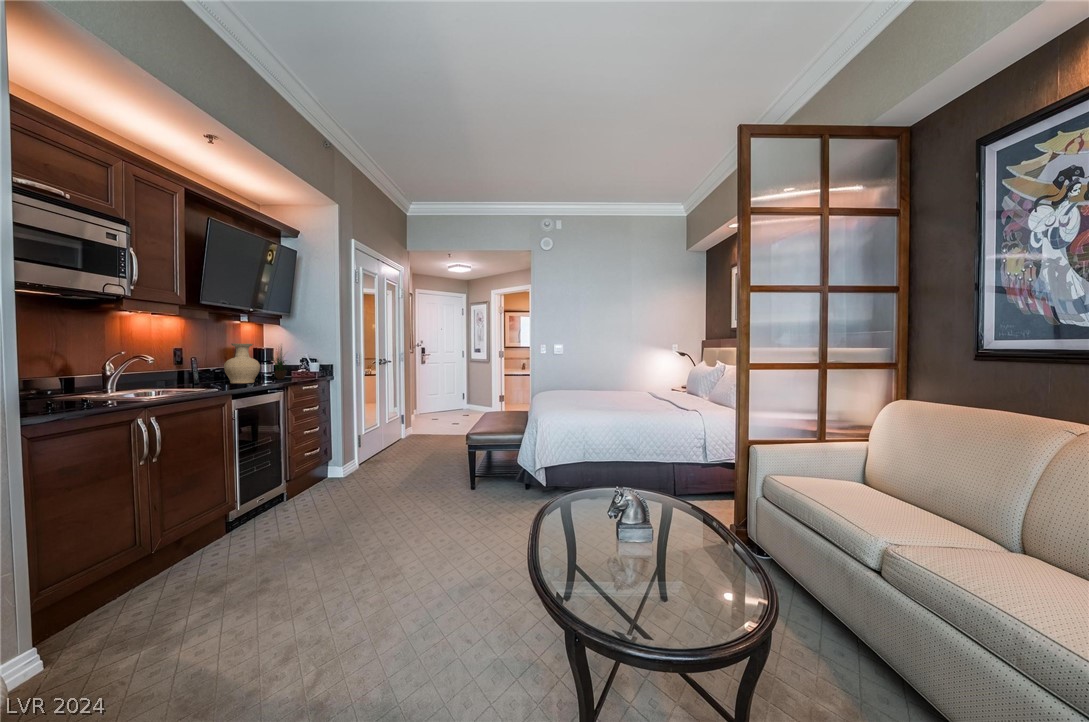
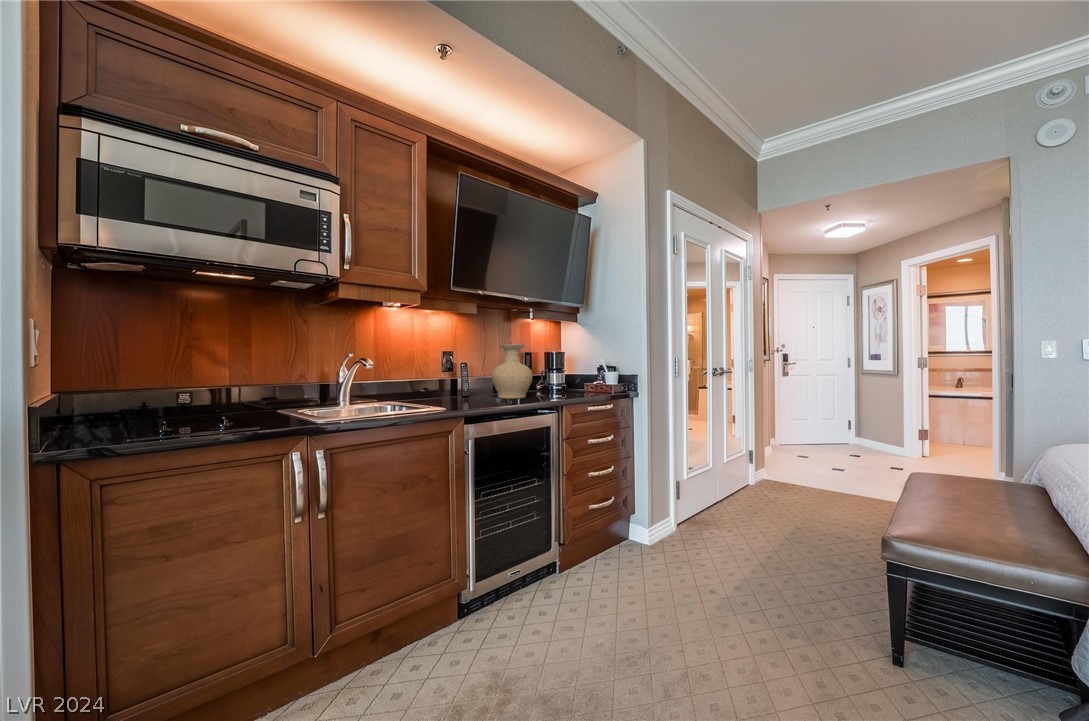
potted plant: present [273,348,287,379] -> none [552,339,581,394]

